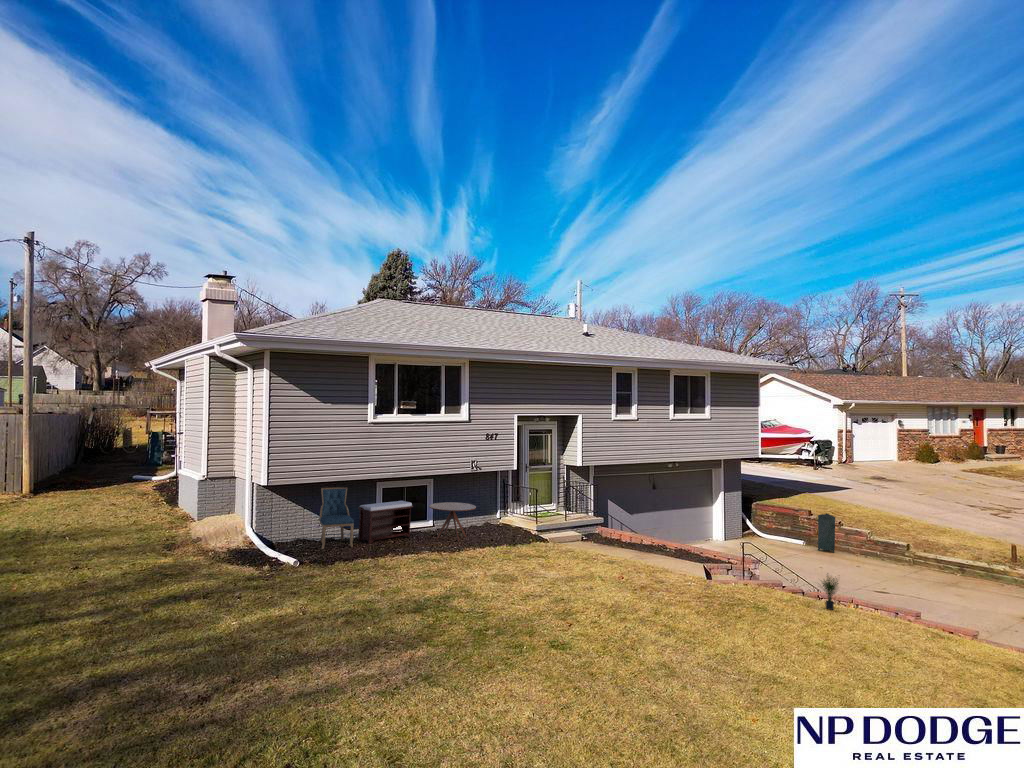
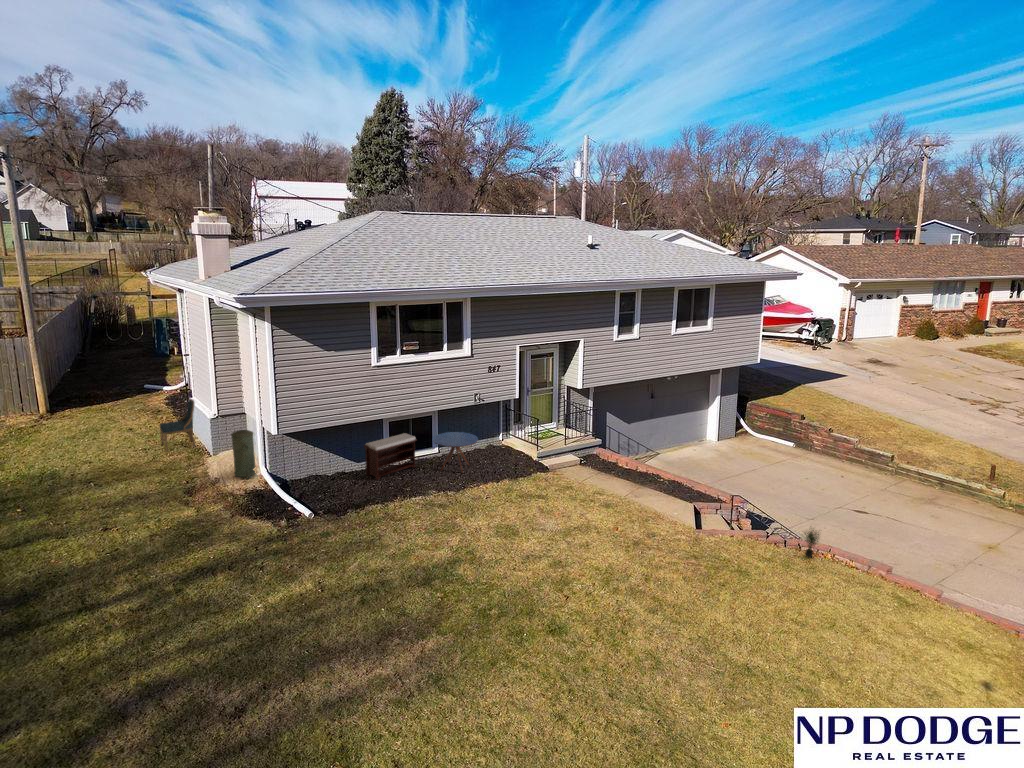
chair: present [320,488,354,549] -> present [160,398,196,451]
trash can: present [818,513,835,553] -> present [231,430,255,479]

